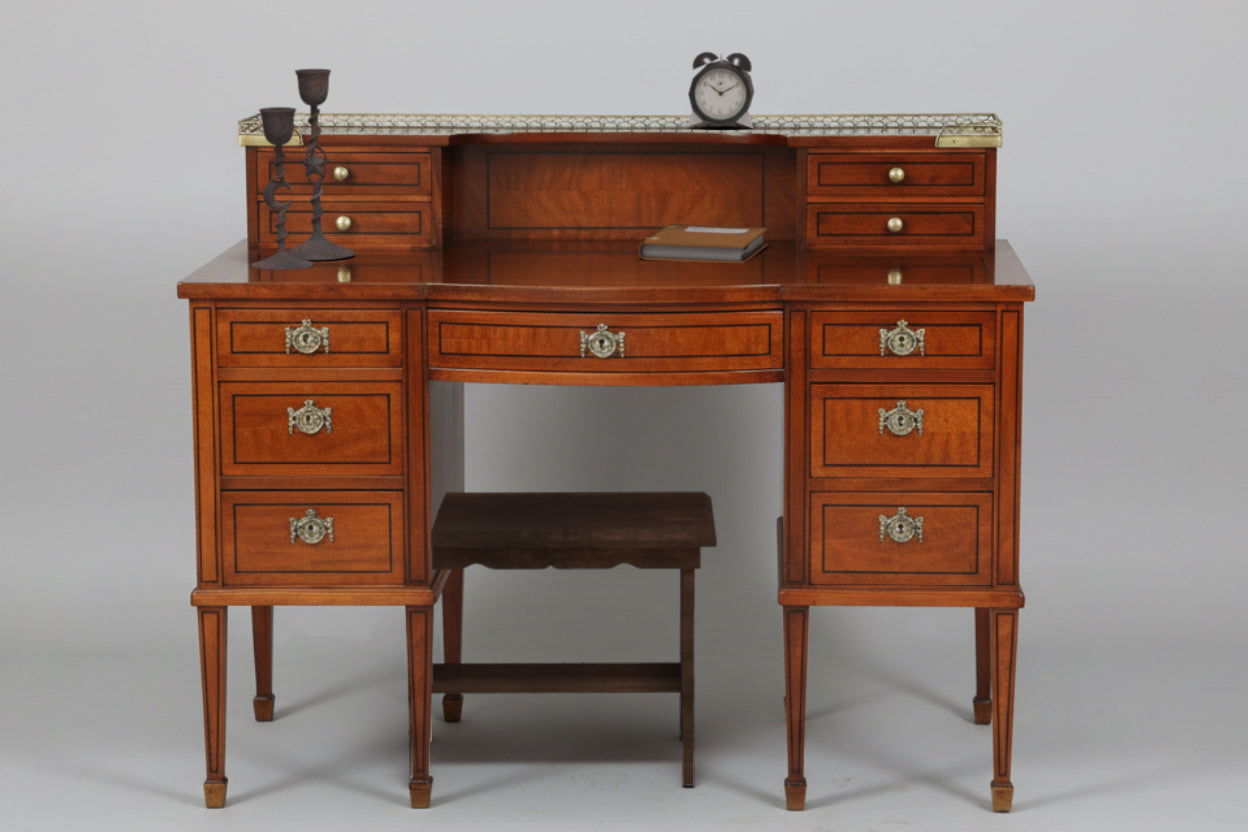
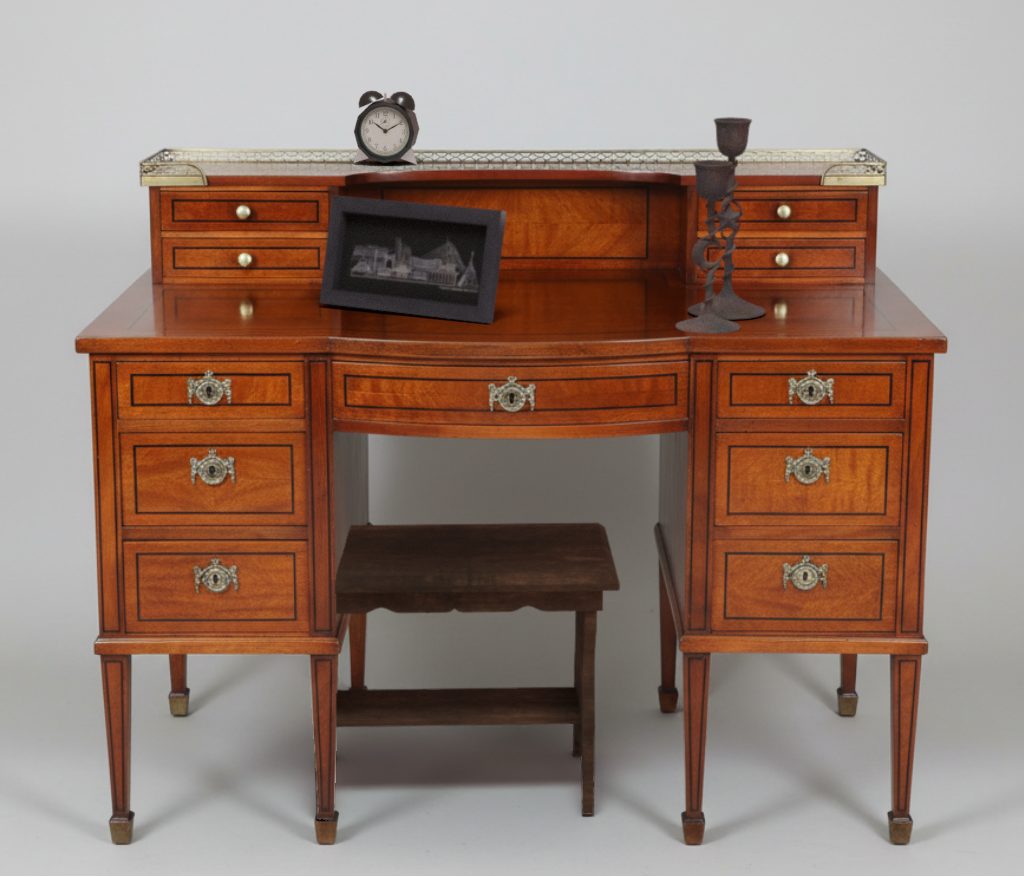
alarm clock: present [687,52,754,128] -> present [354,91,419,164]
candlestick: present [251,69,355,270] -> present [676,117,765,334]
picture frame: none [418,153,604,277] -> present [319,195,506,324]
notebook: present [638,224,768,263] -> none [536,260,658,306]

